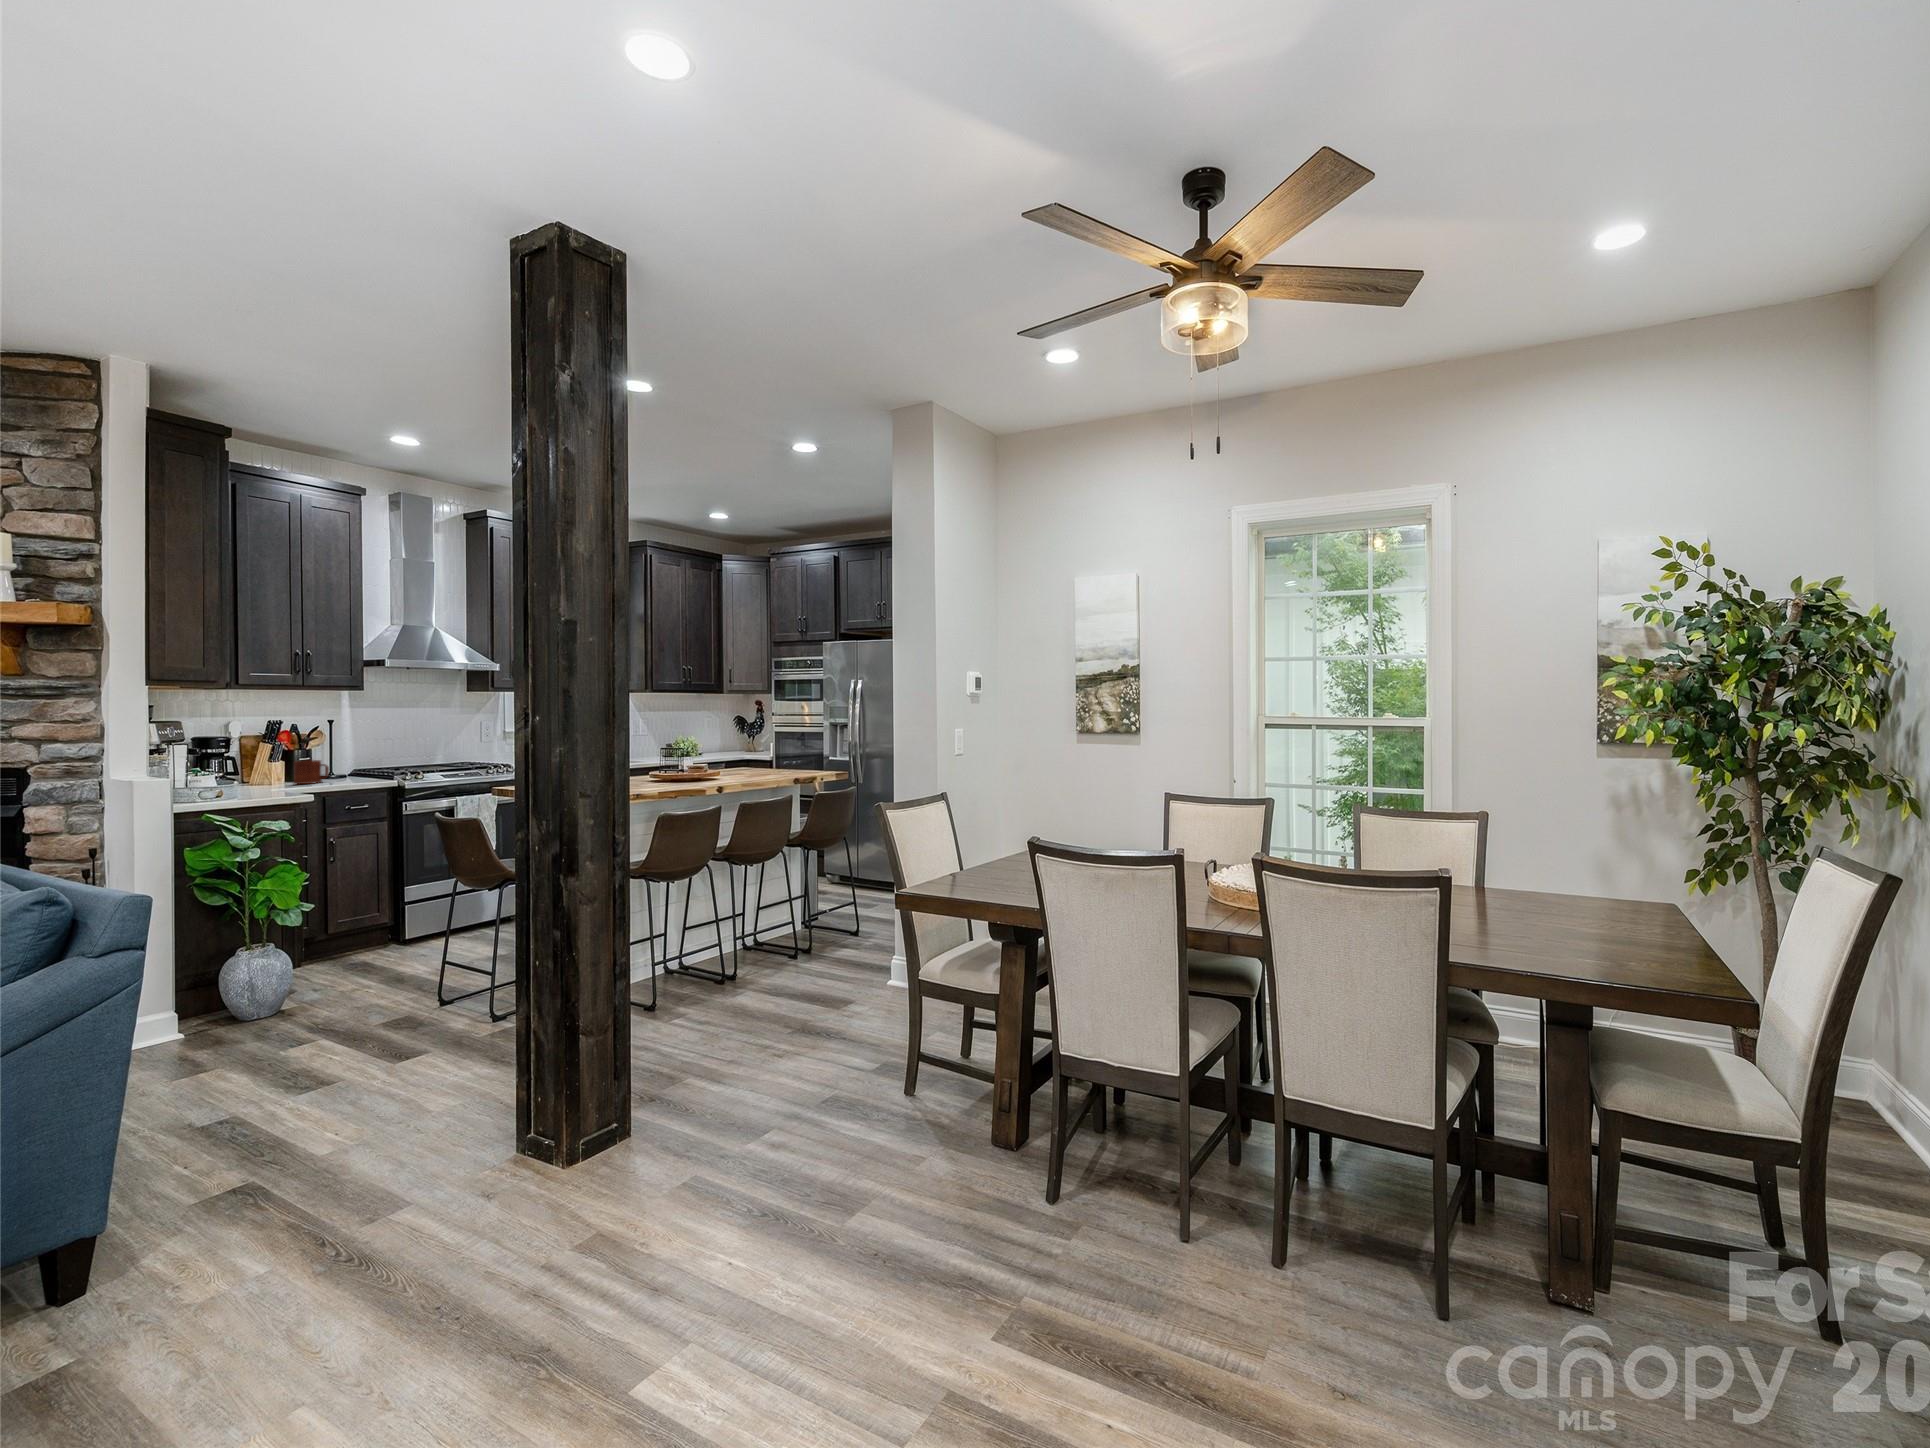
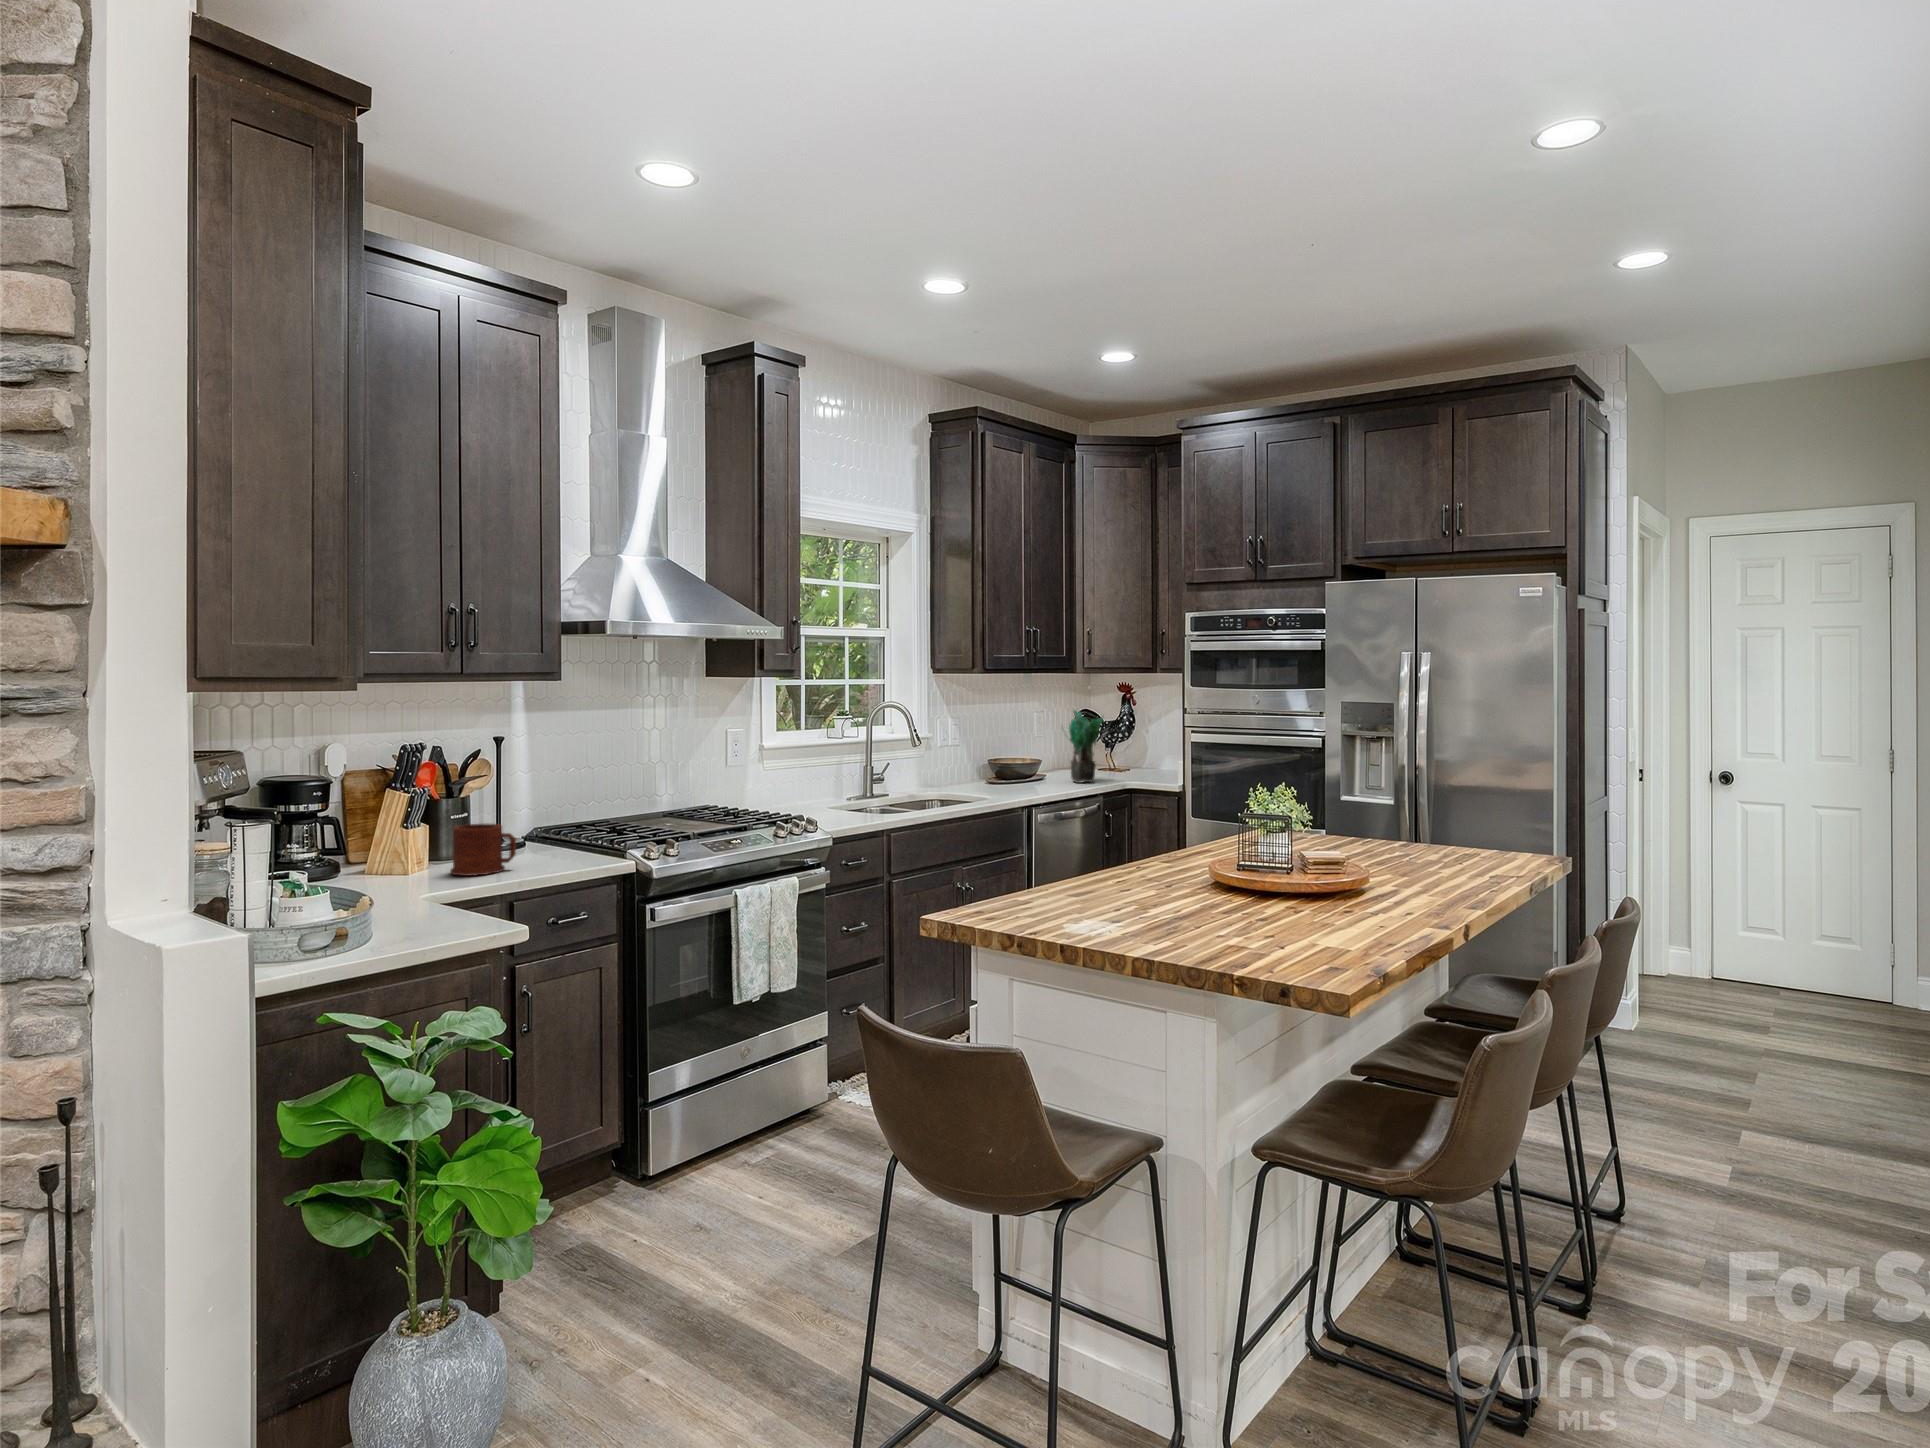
potted plant: none [722,709,748,753] -> present [1069,711,1103,783]

